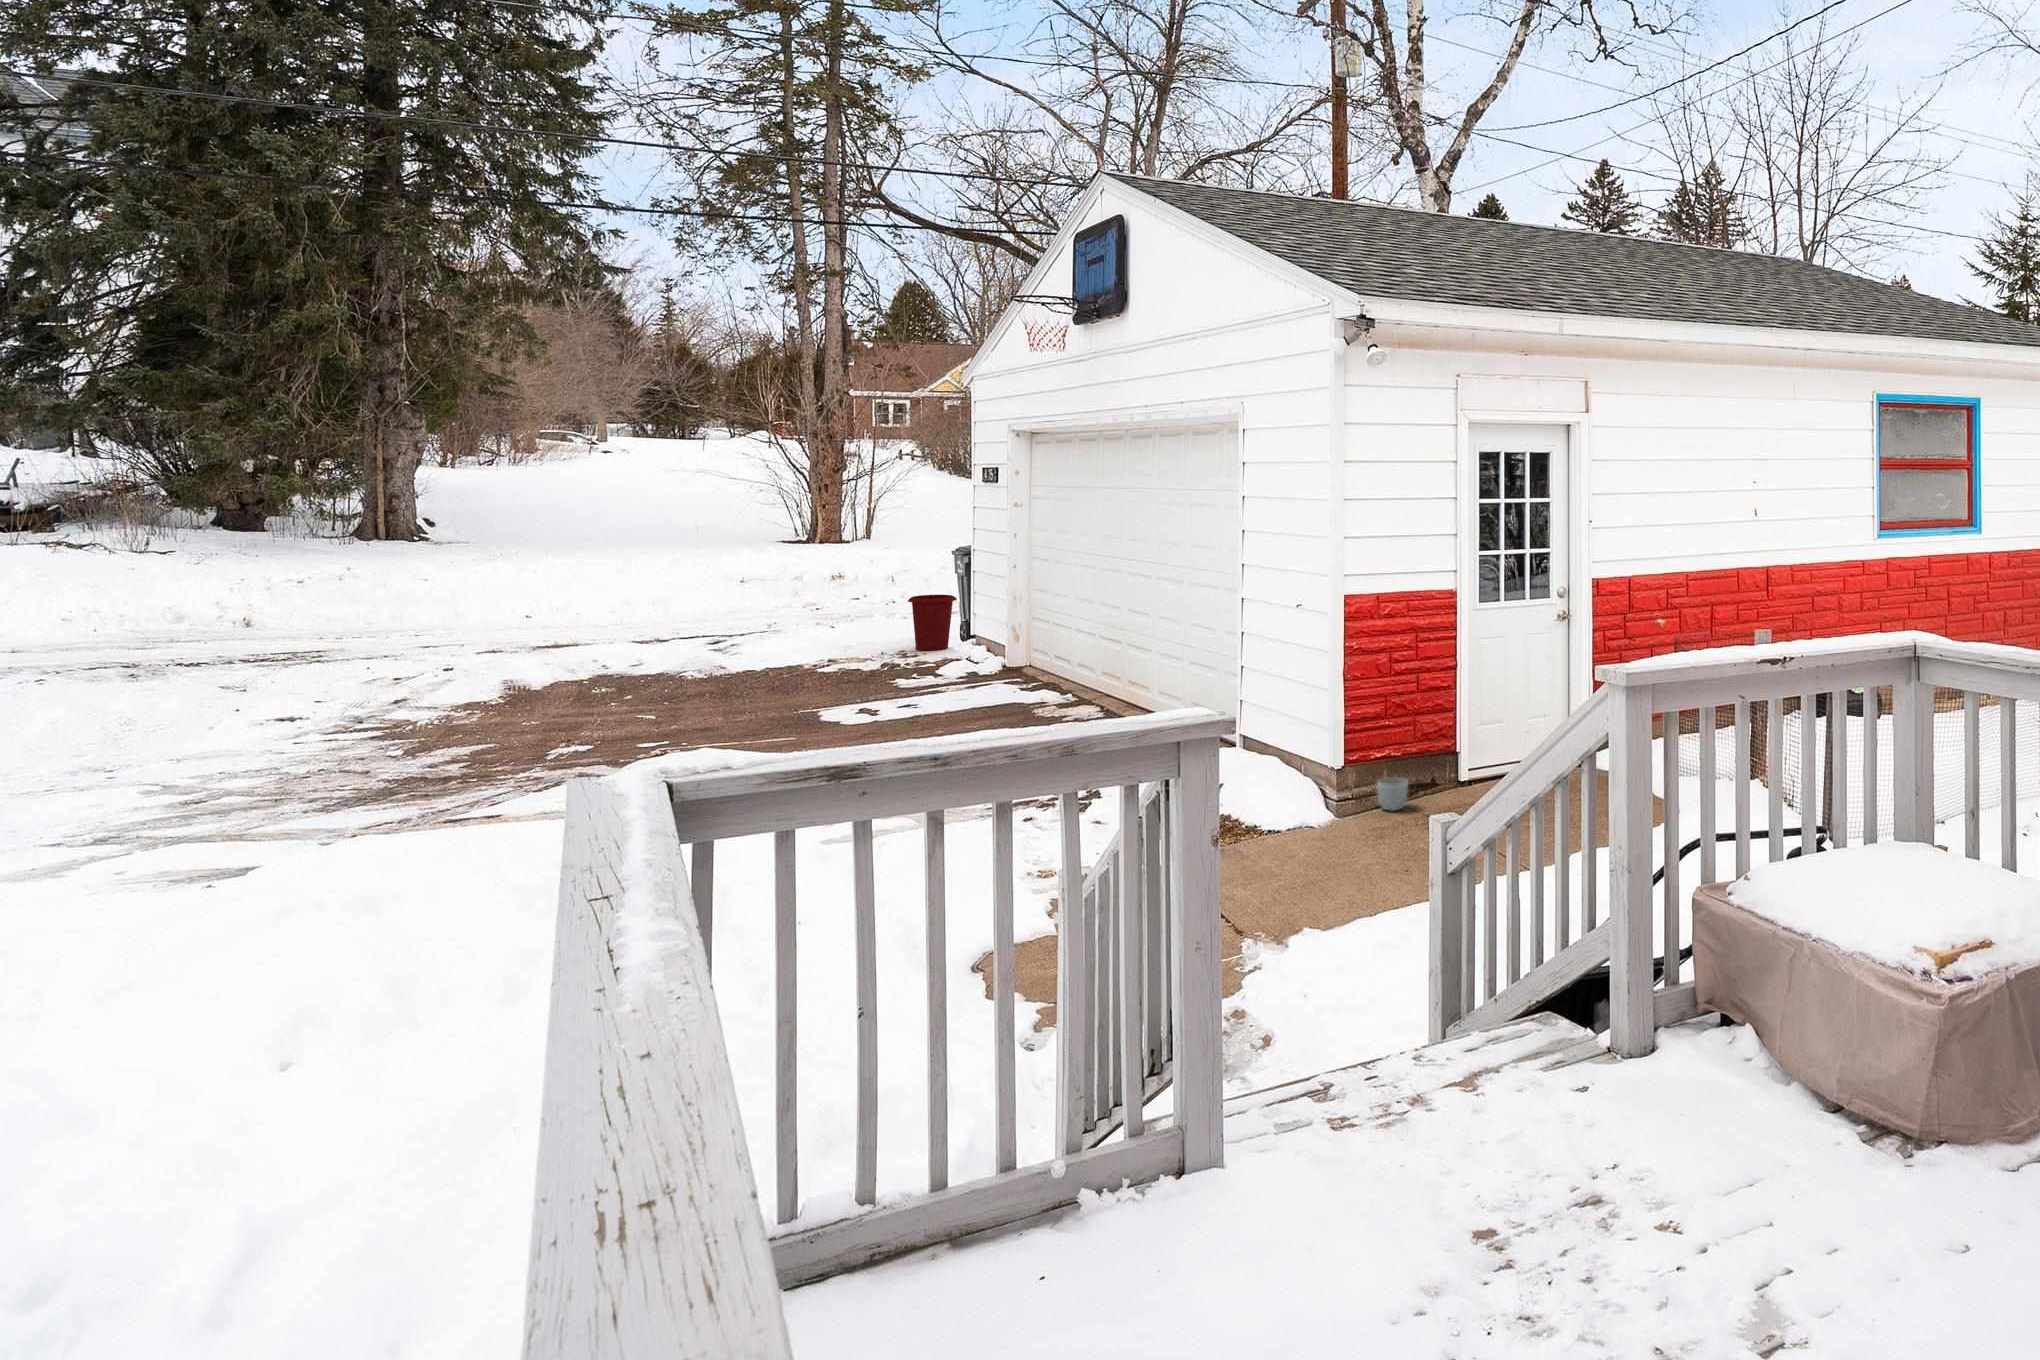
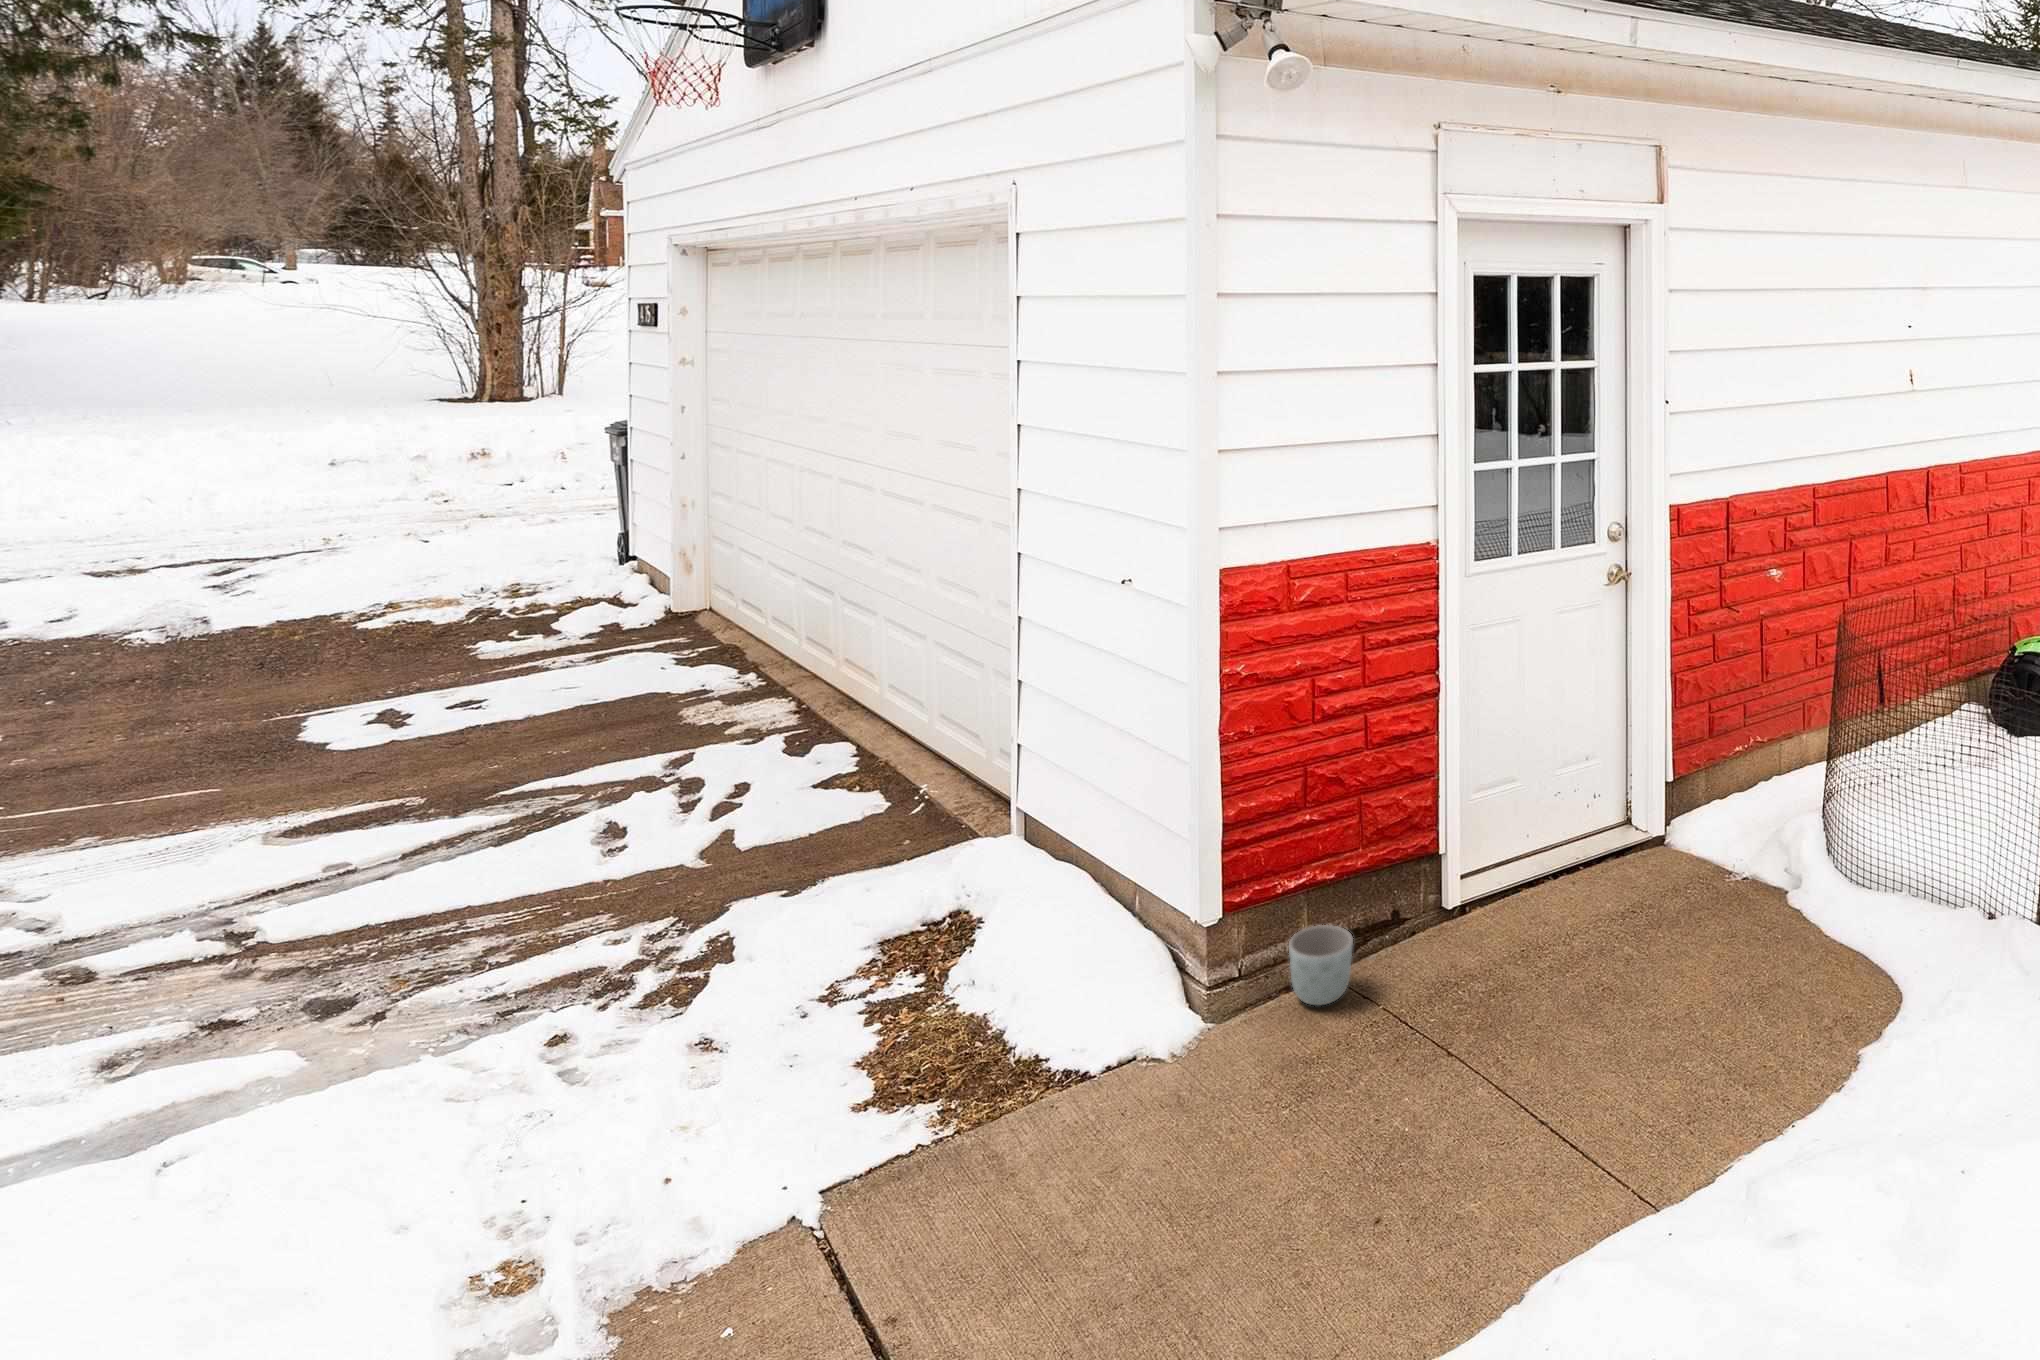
waste bin: present [908,595,957,651] -> none [539,493,622,579]

